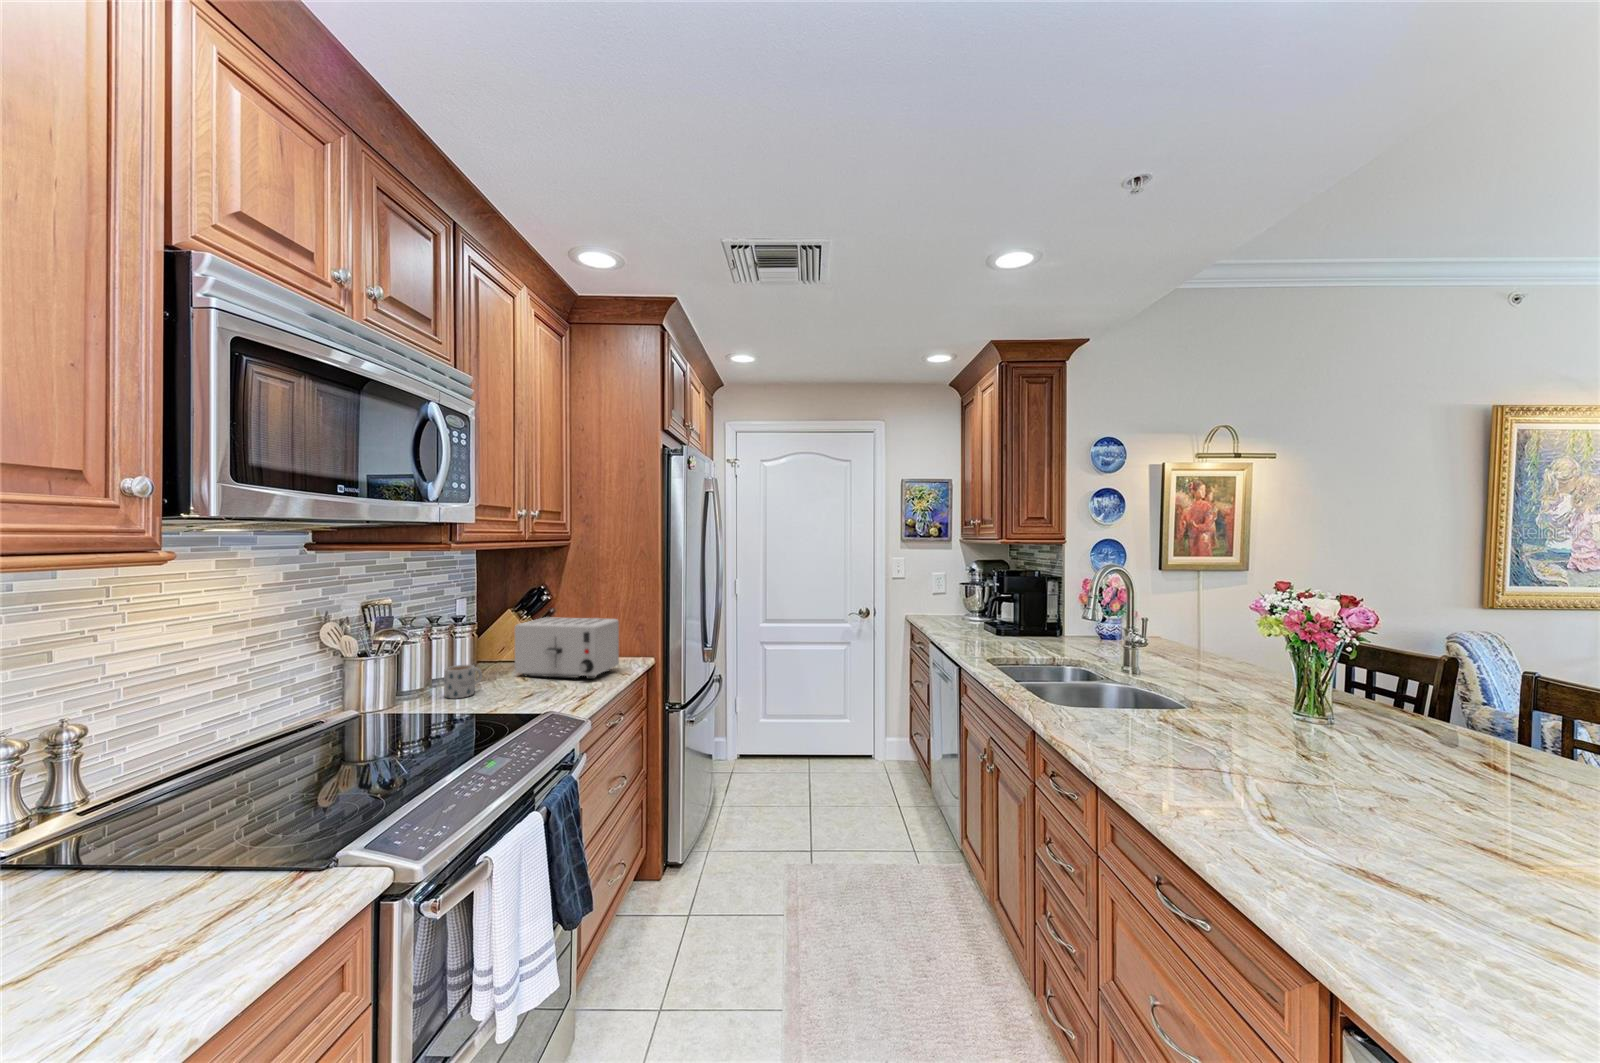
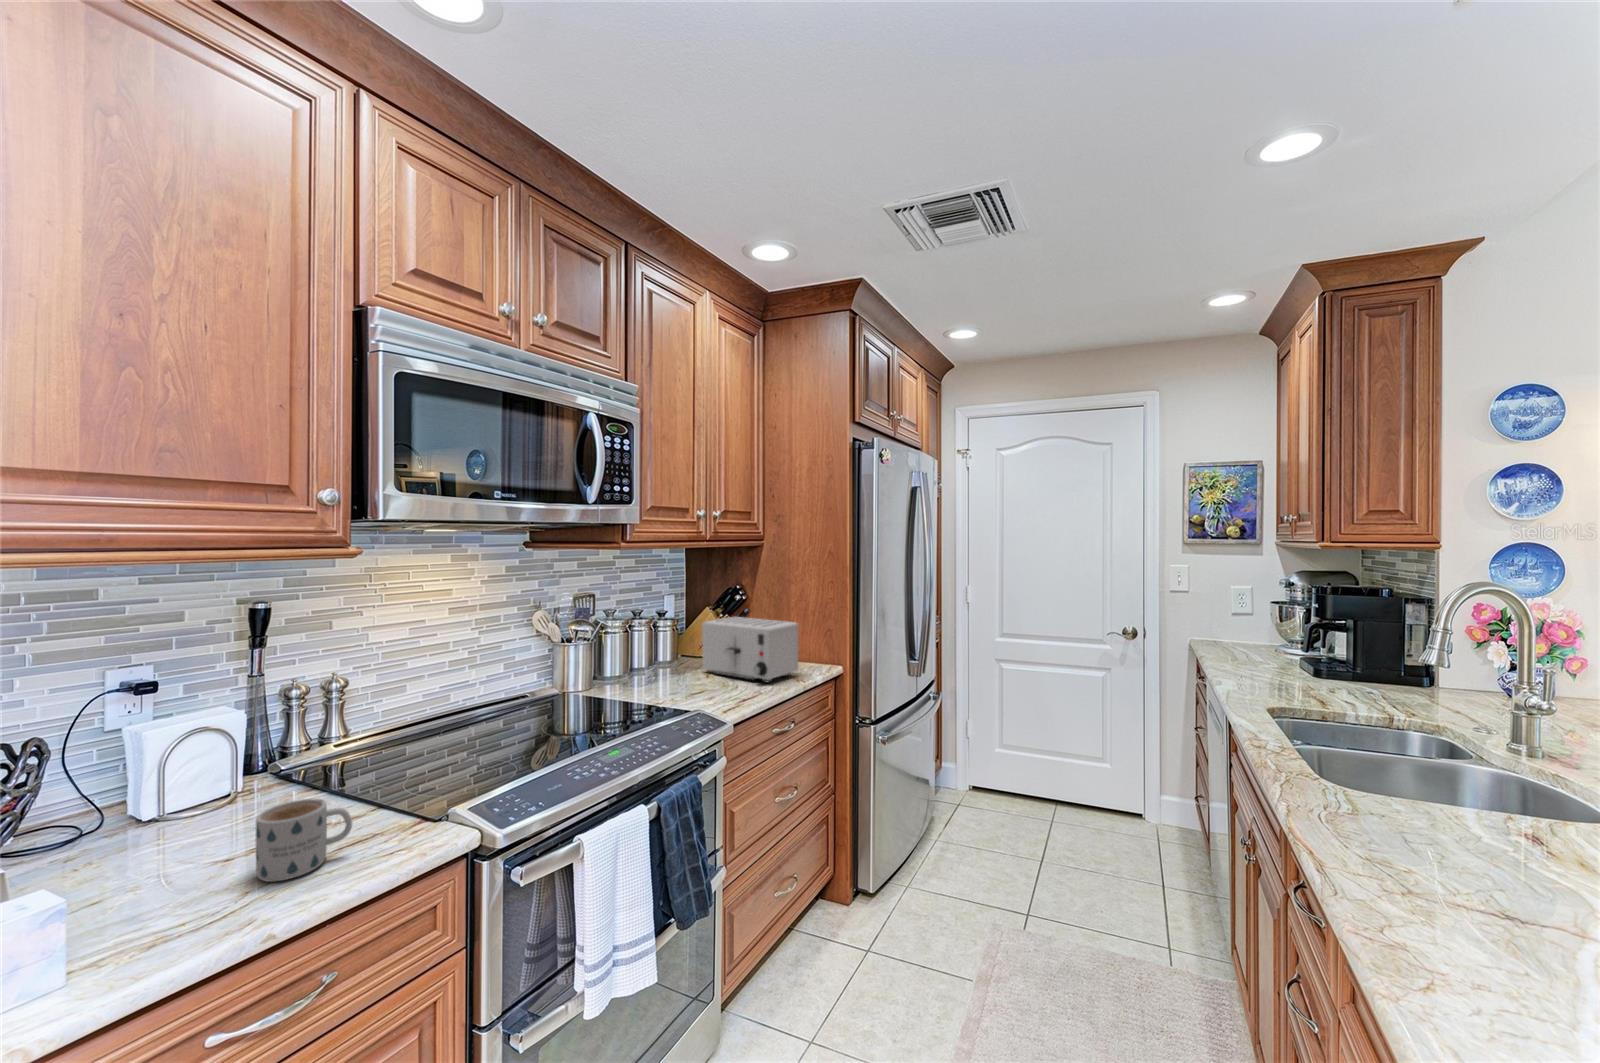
mug: present [444,665,482,699] -> present [256,799,352,882]

